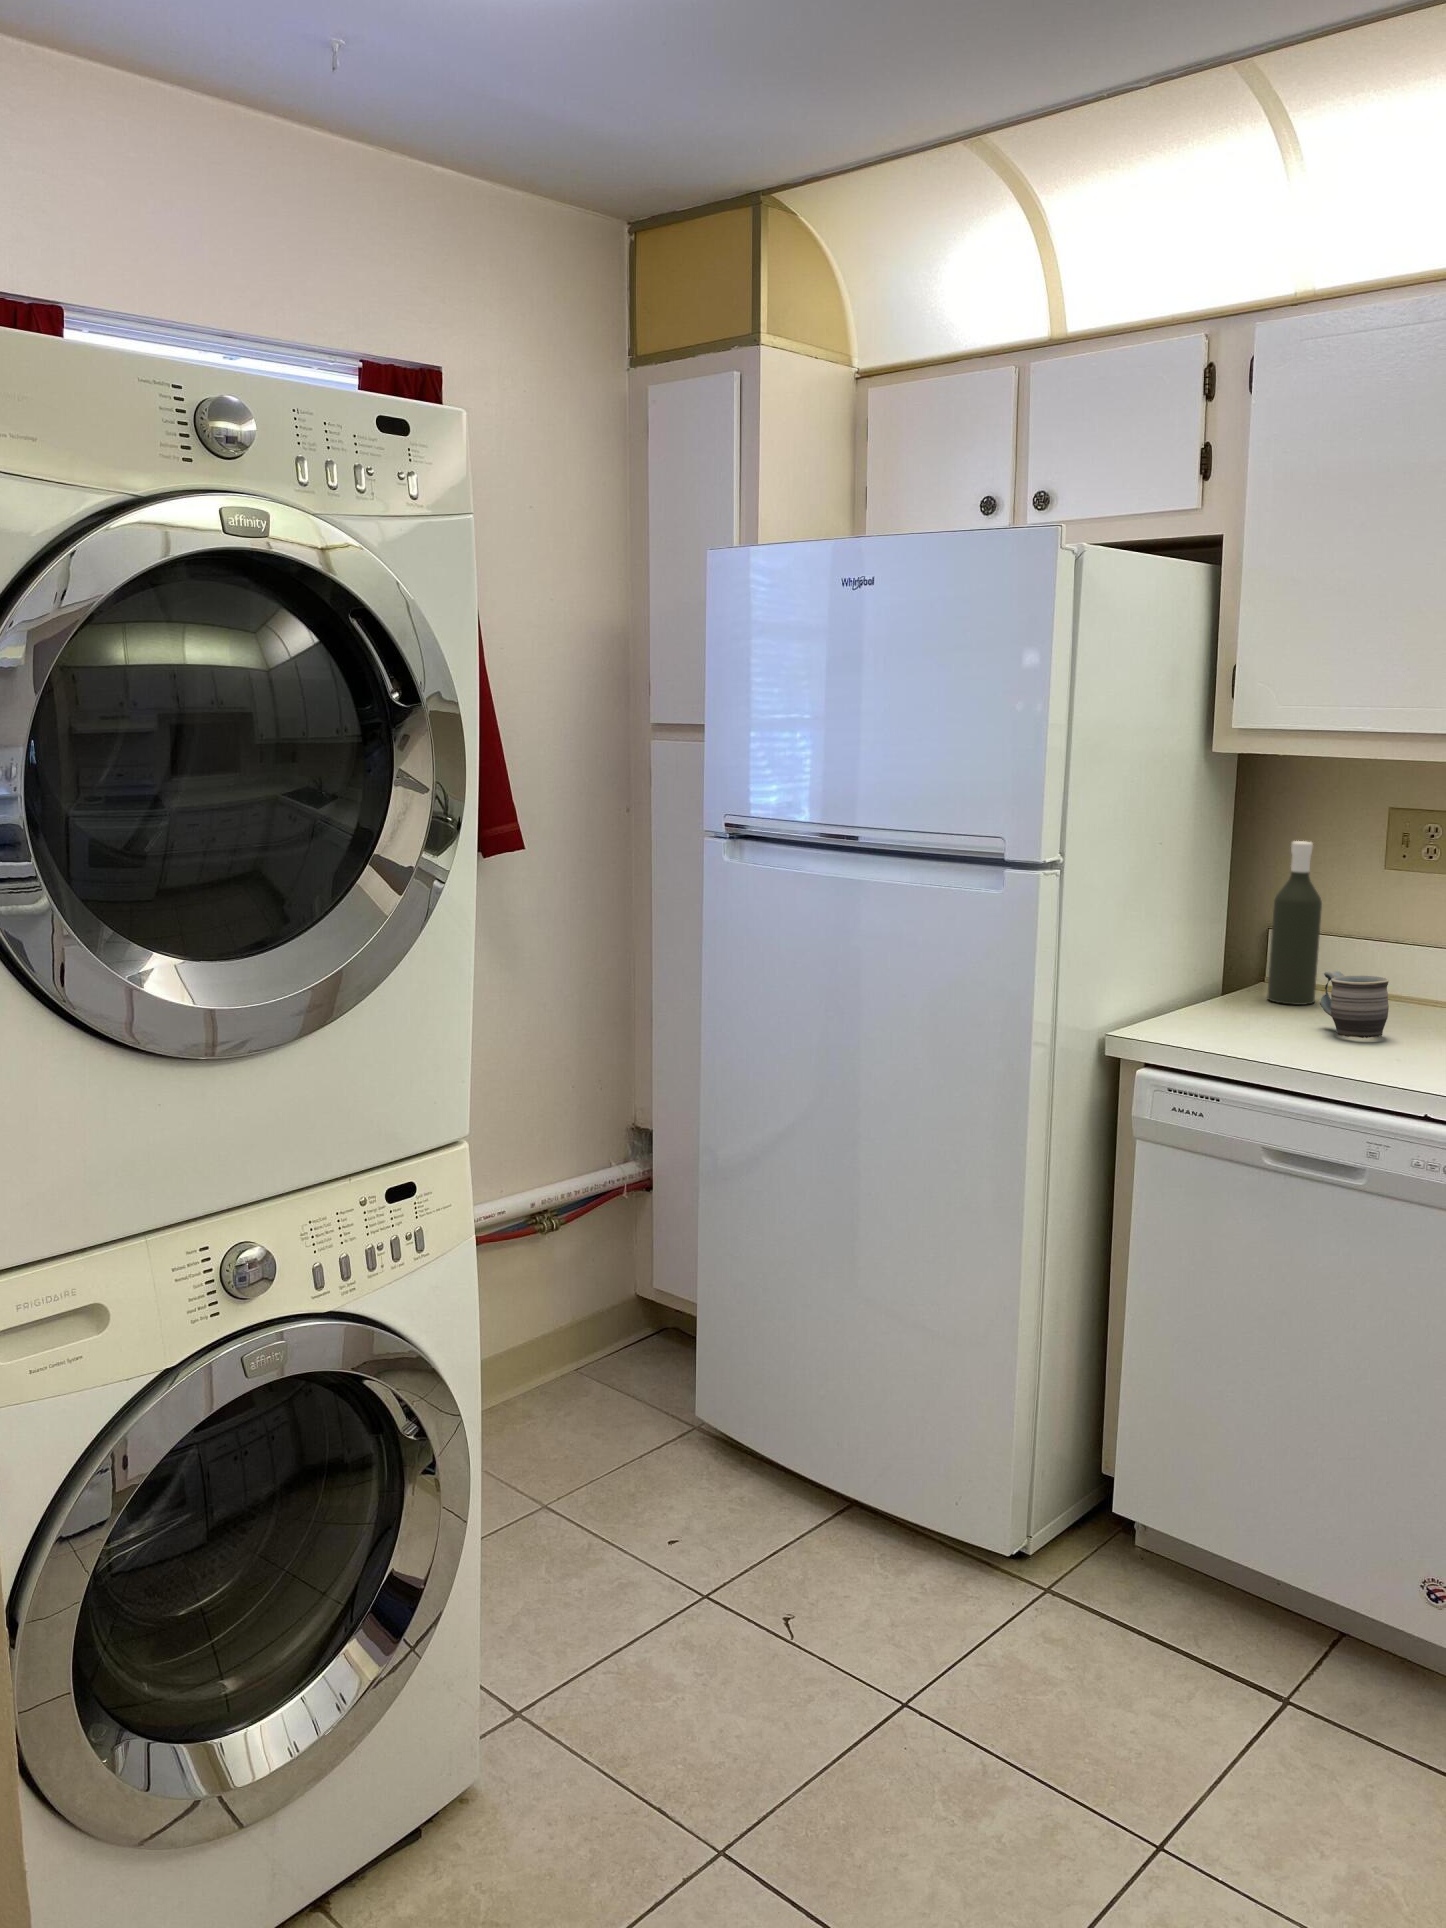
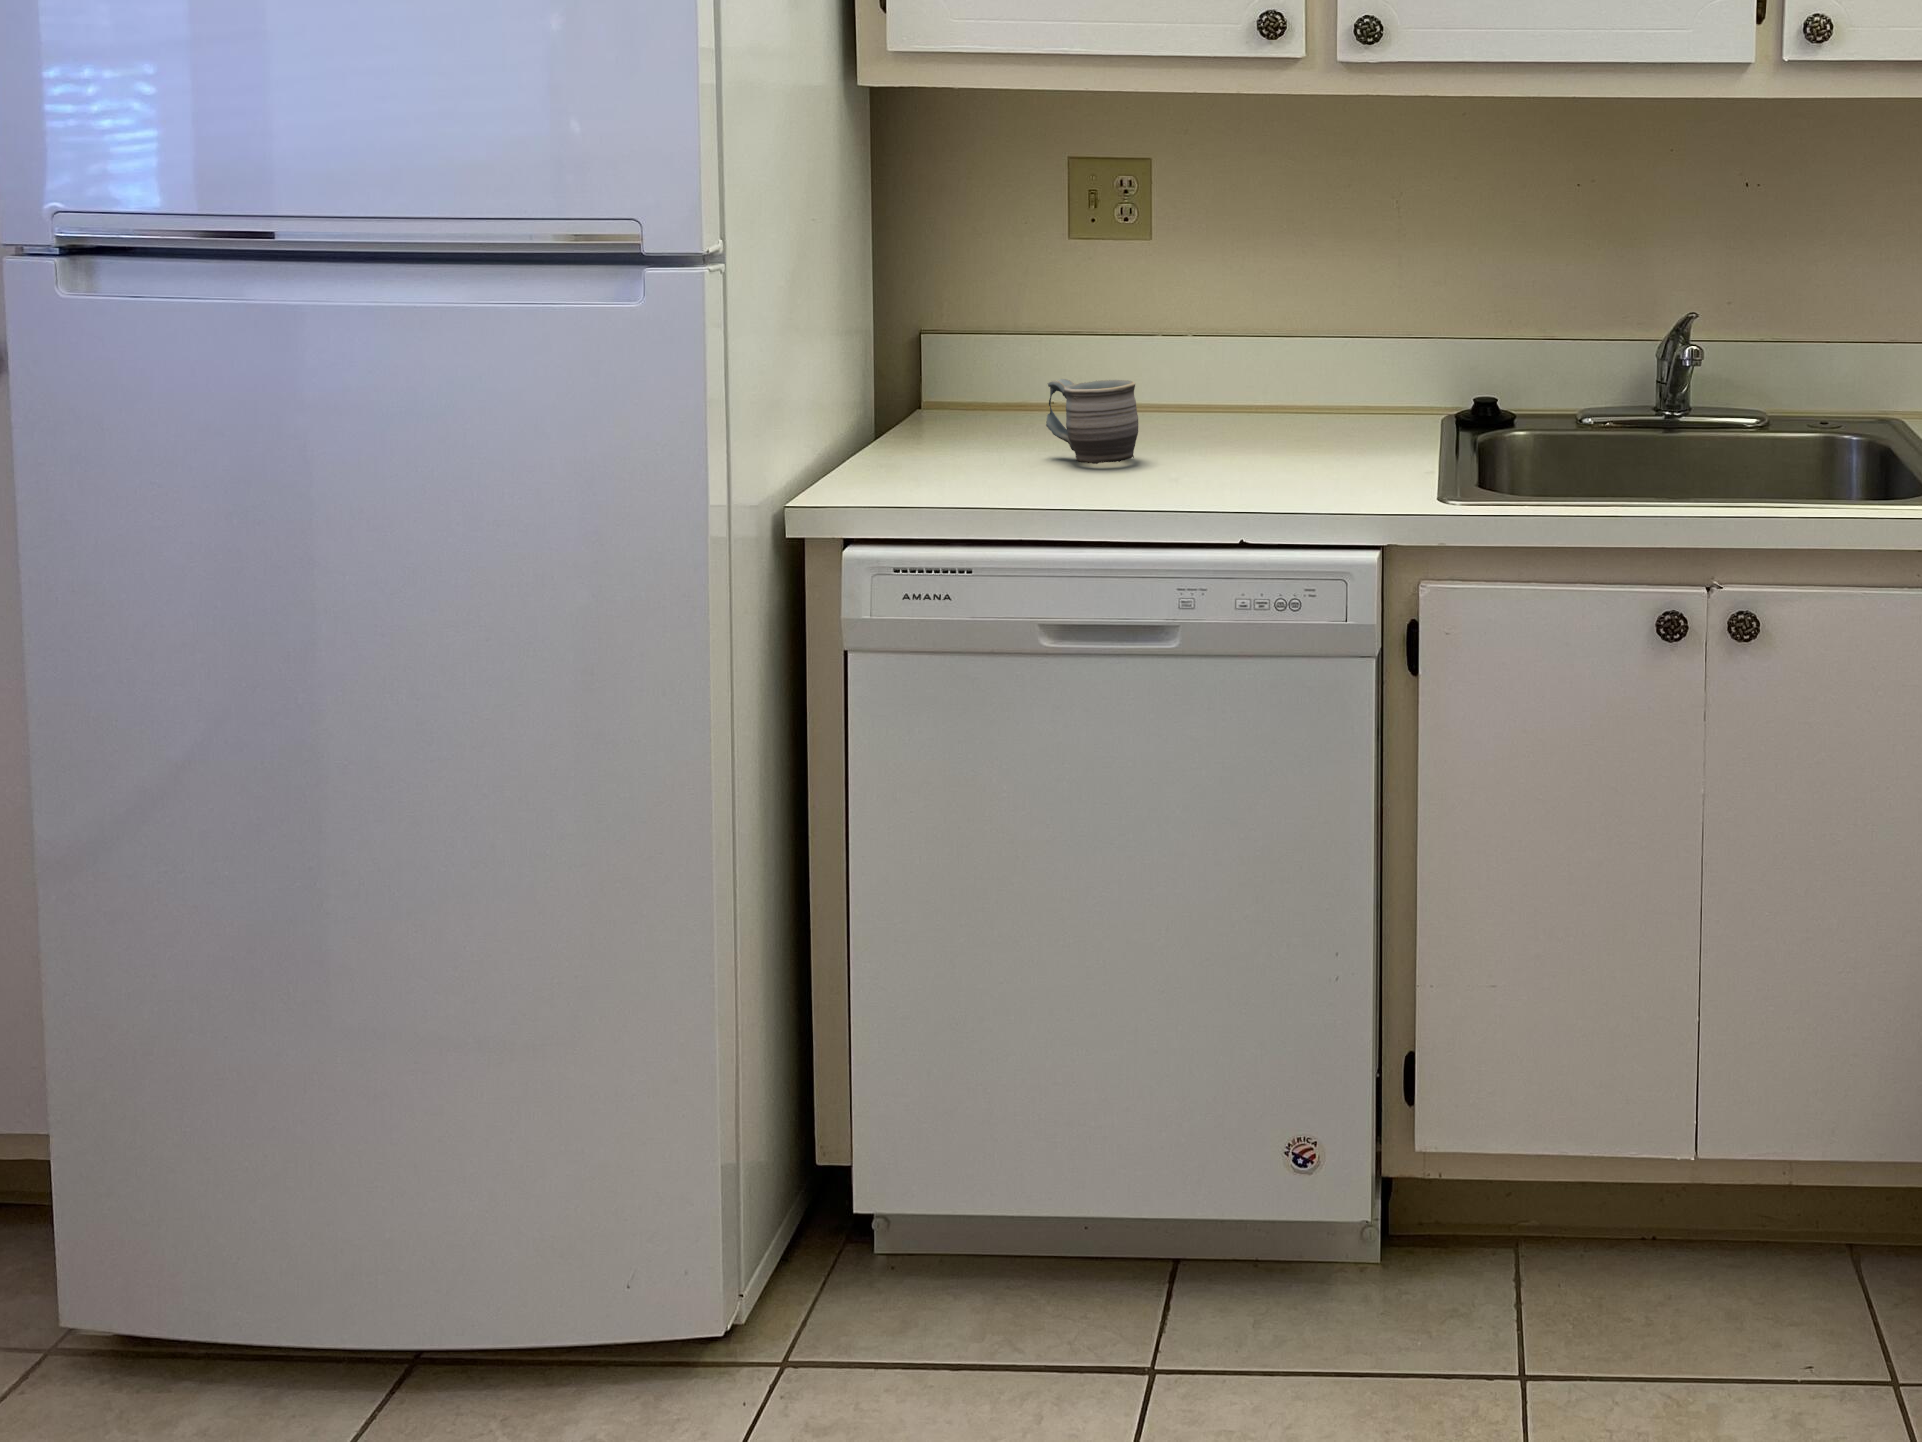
bottle: present [1267,841,1322,1005] -> none [943,209,1007,436]

